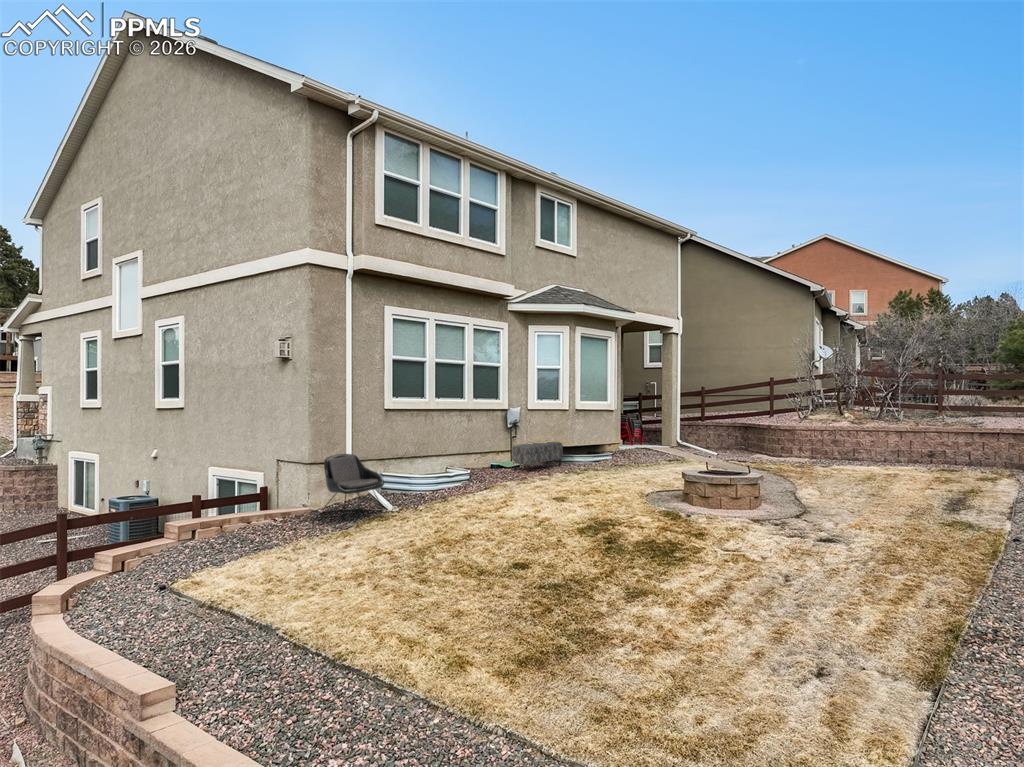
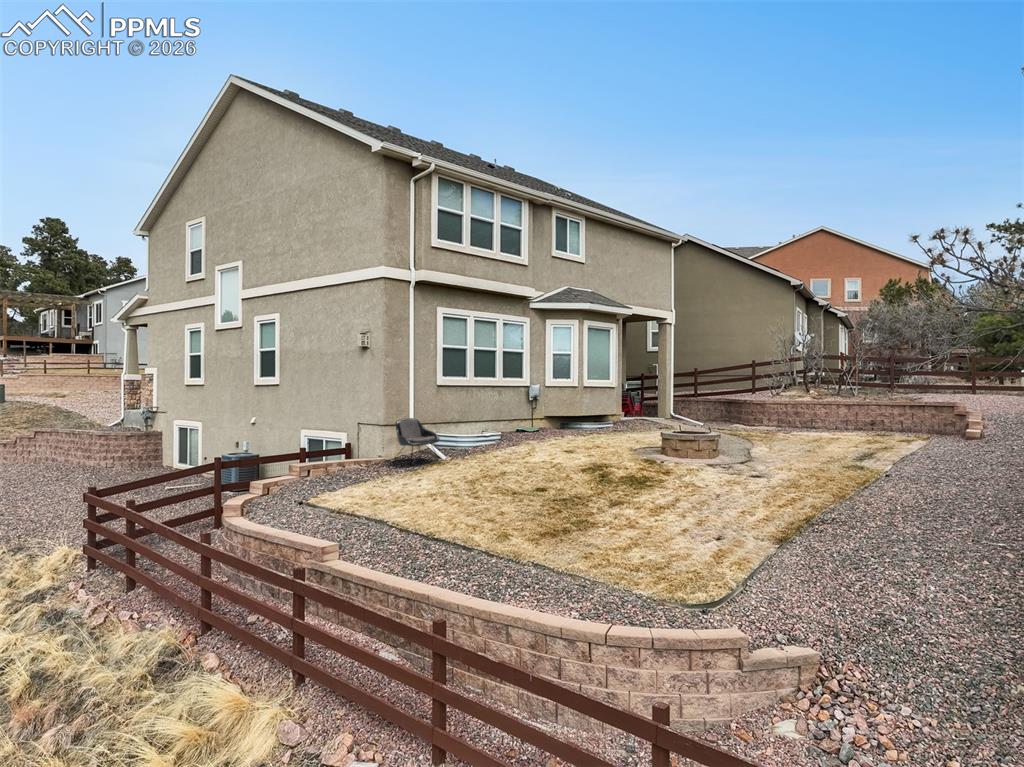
bench: present [512,442,563,472] -> none [533,411,573,435]

